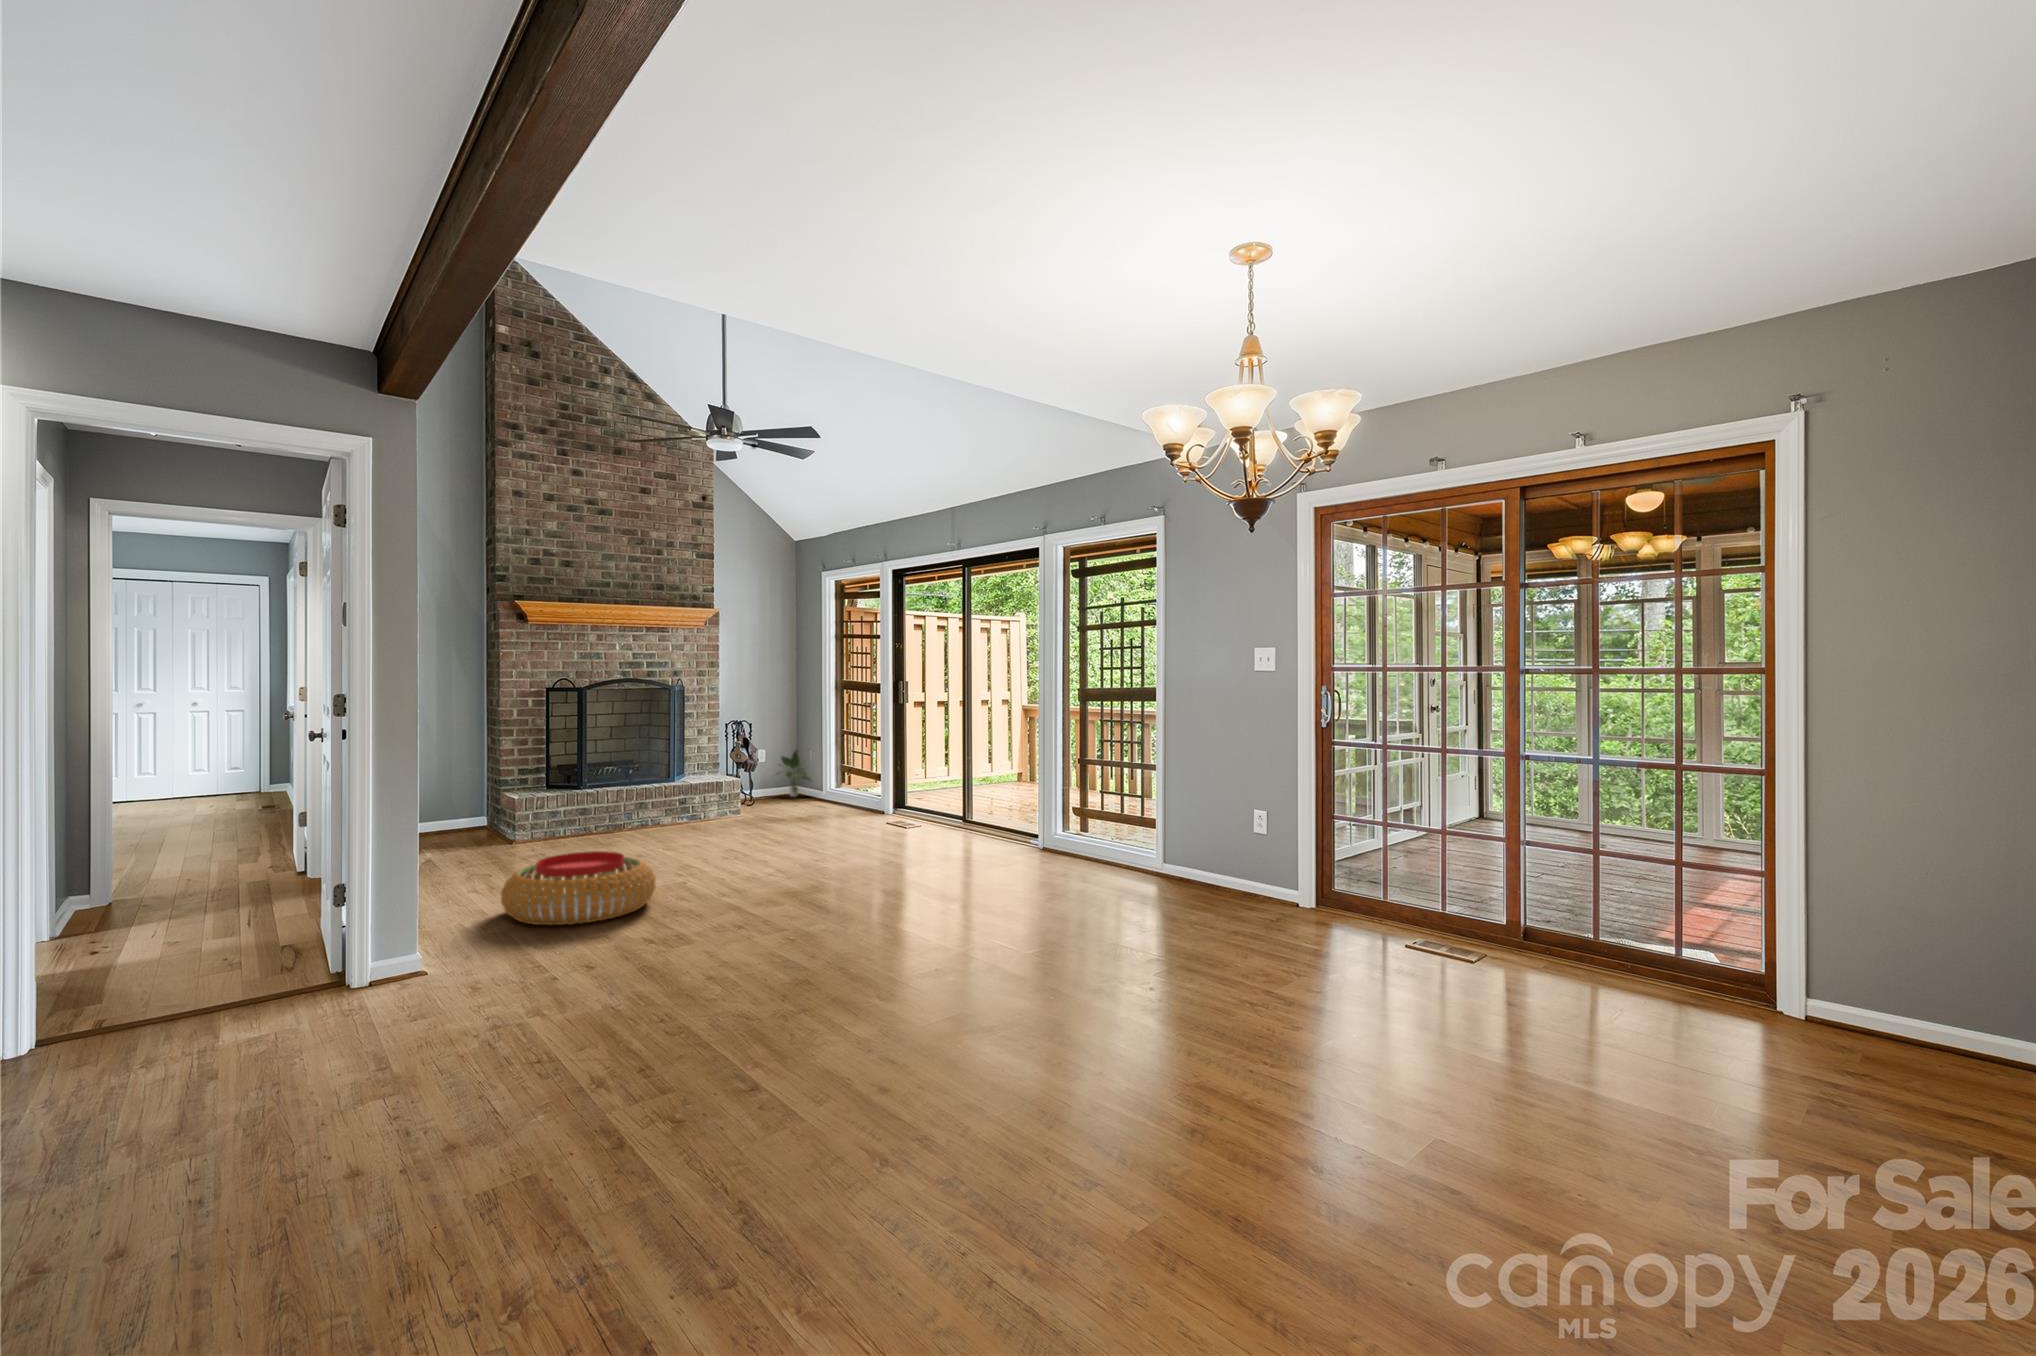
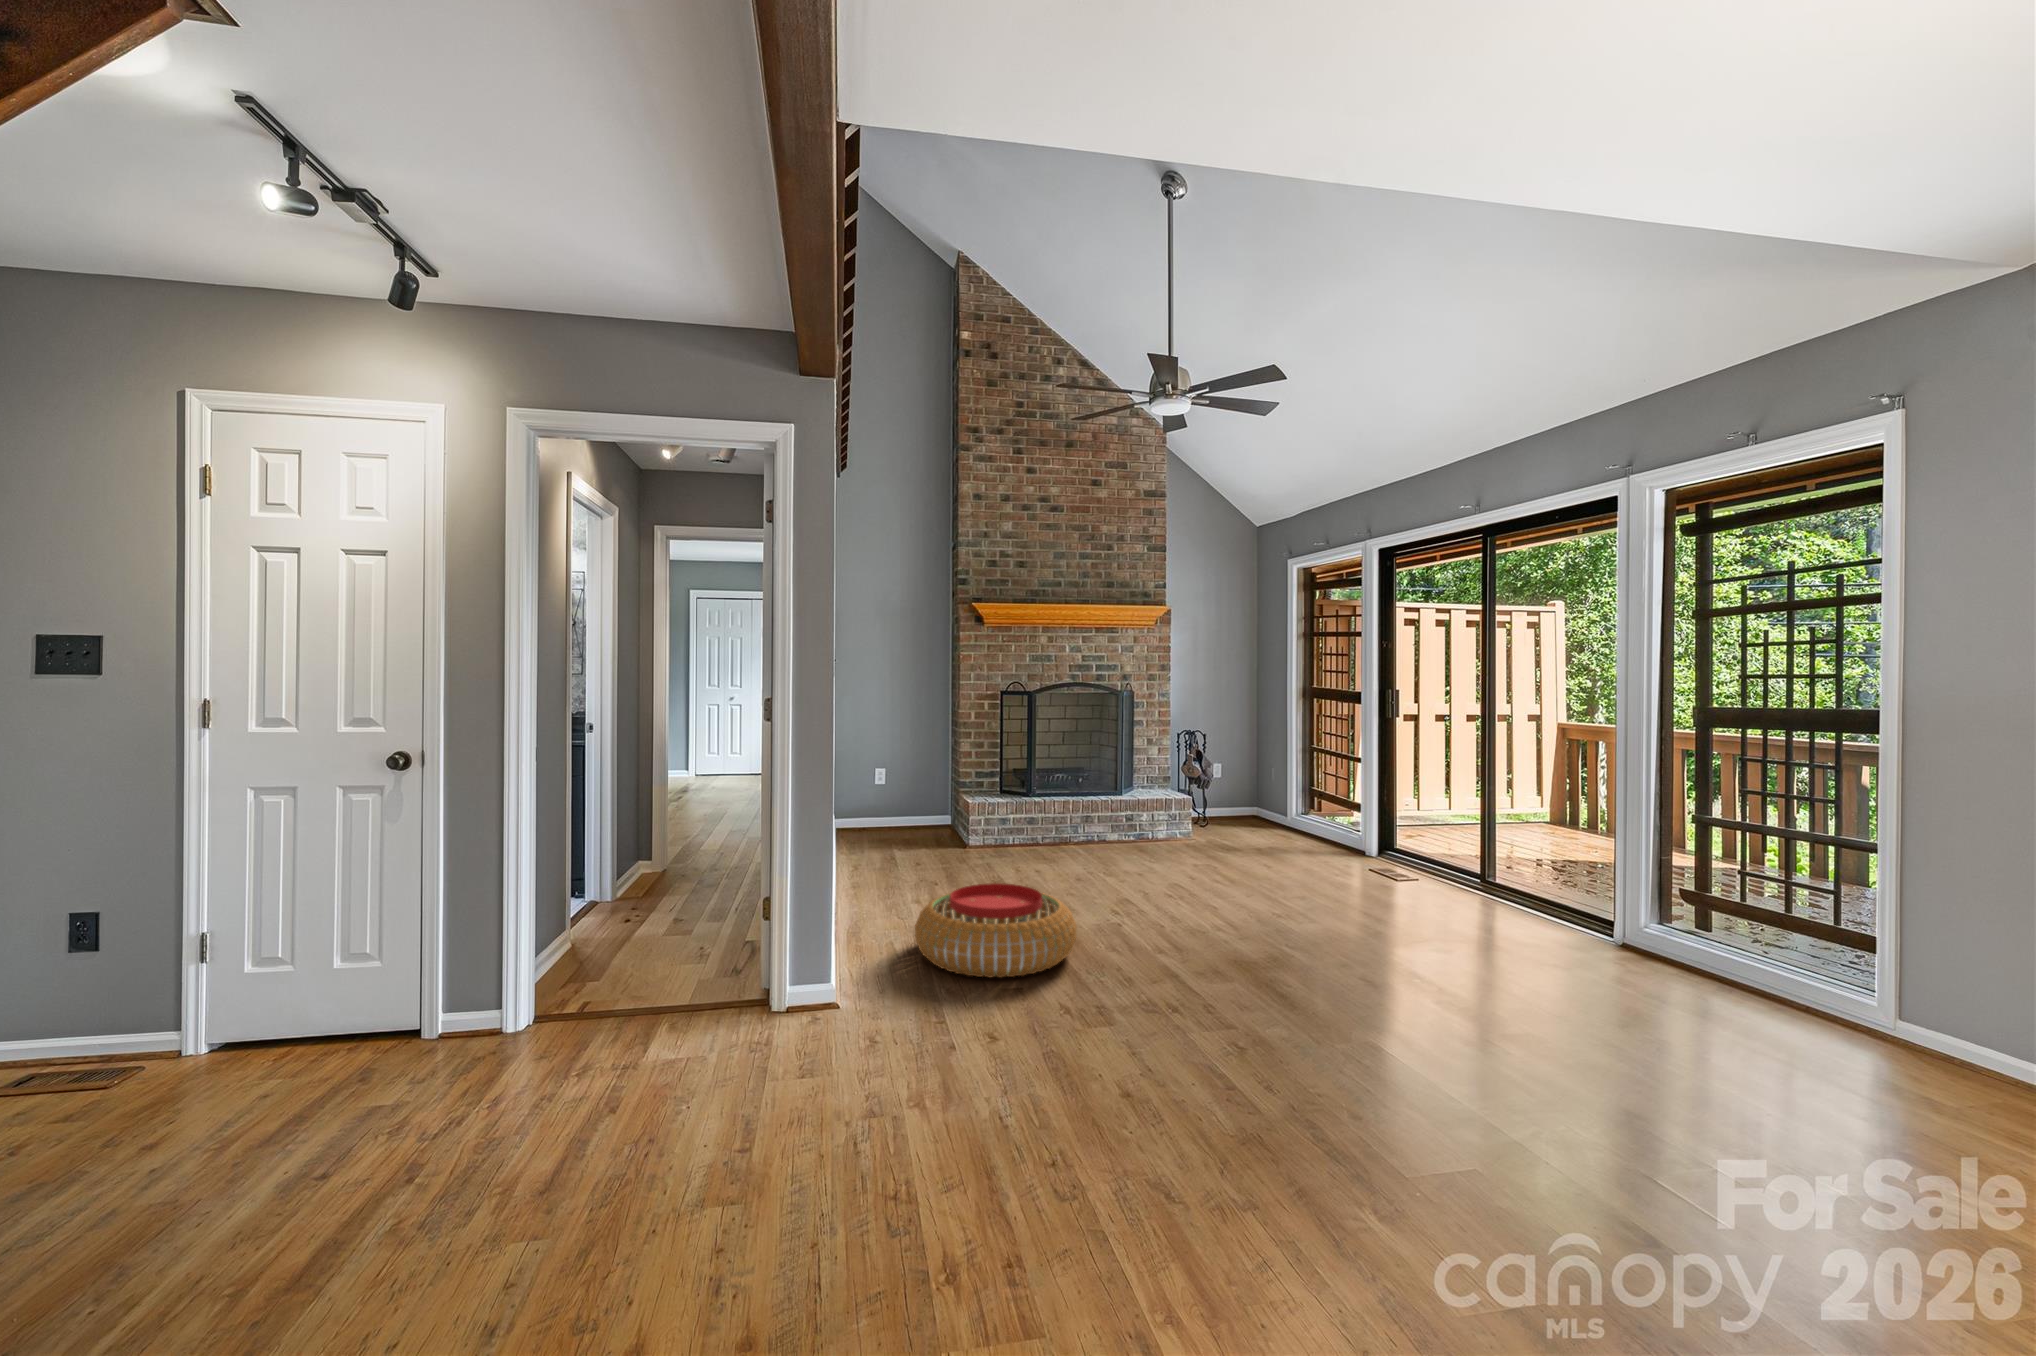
potted plant: present [781,750,811,797] -> none [1231,762,1274,817]

